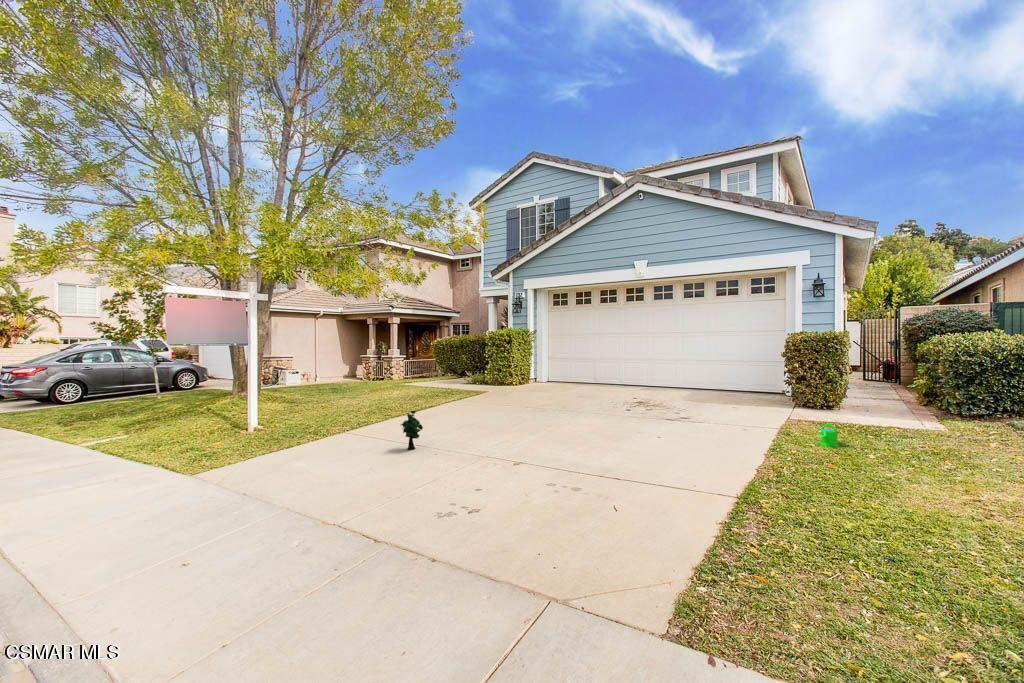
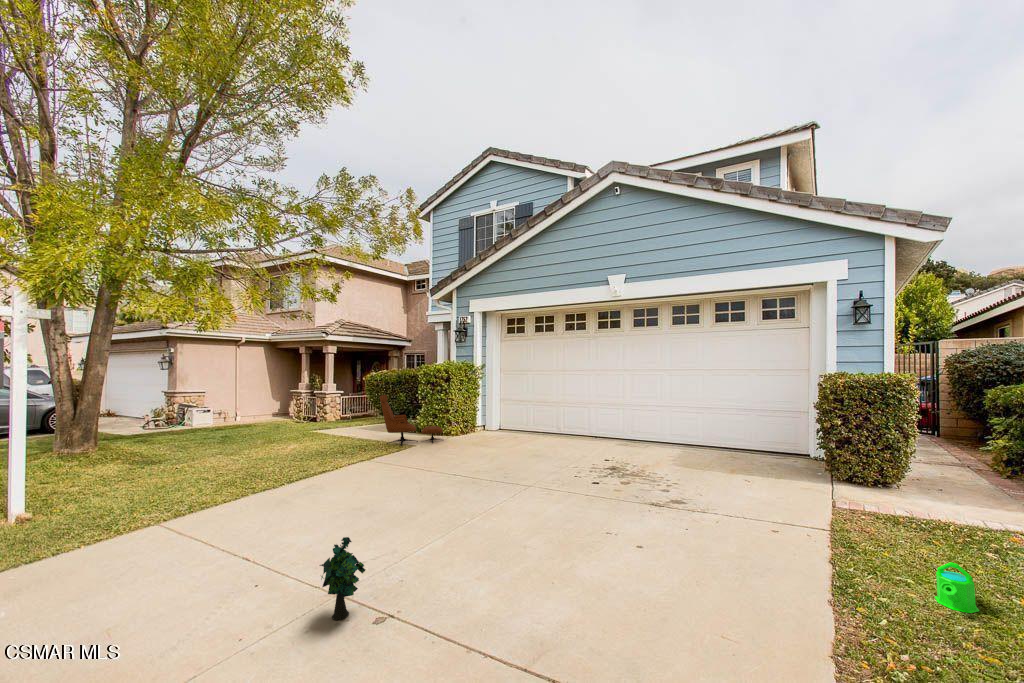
lounge chair: none [459,353,507,391] -> present [380,395,443,446]
decorative plant: present [401,411,423,450] -> present [320,537,365,620]

